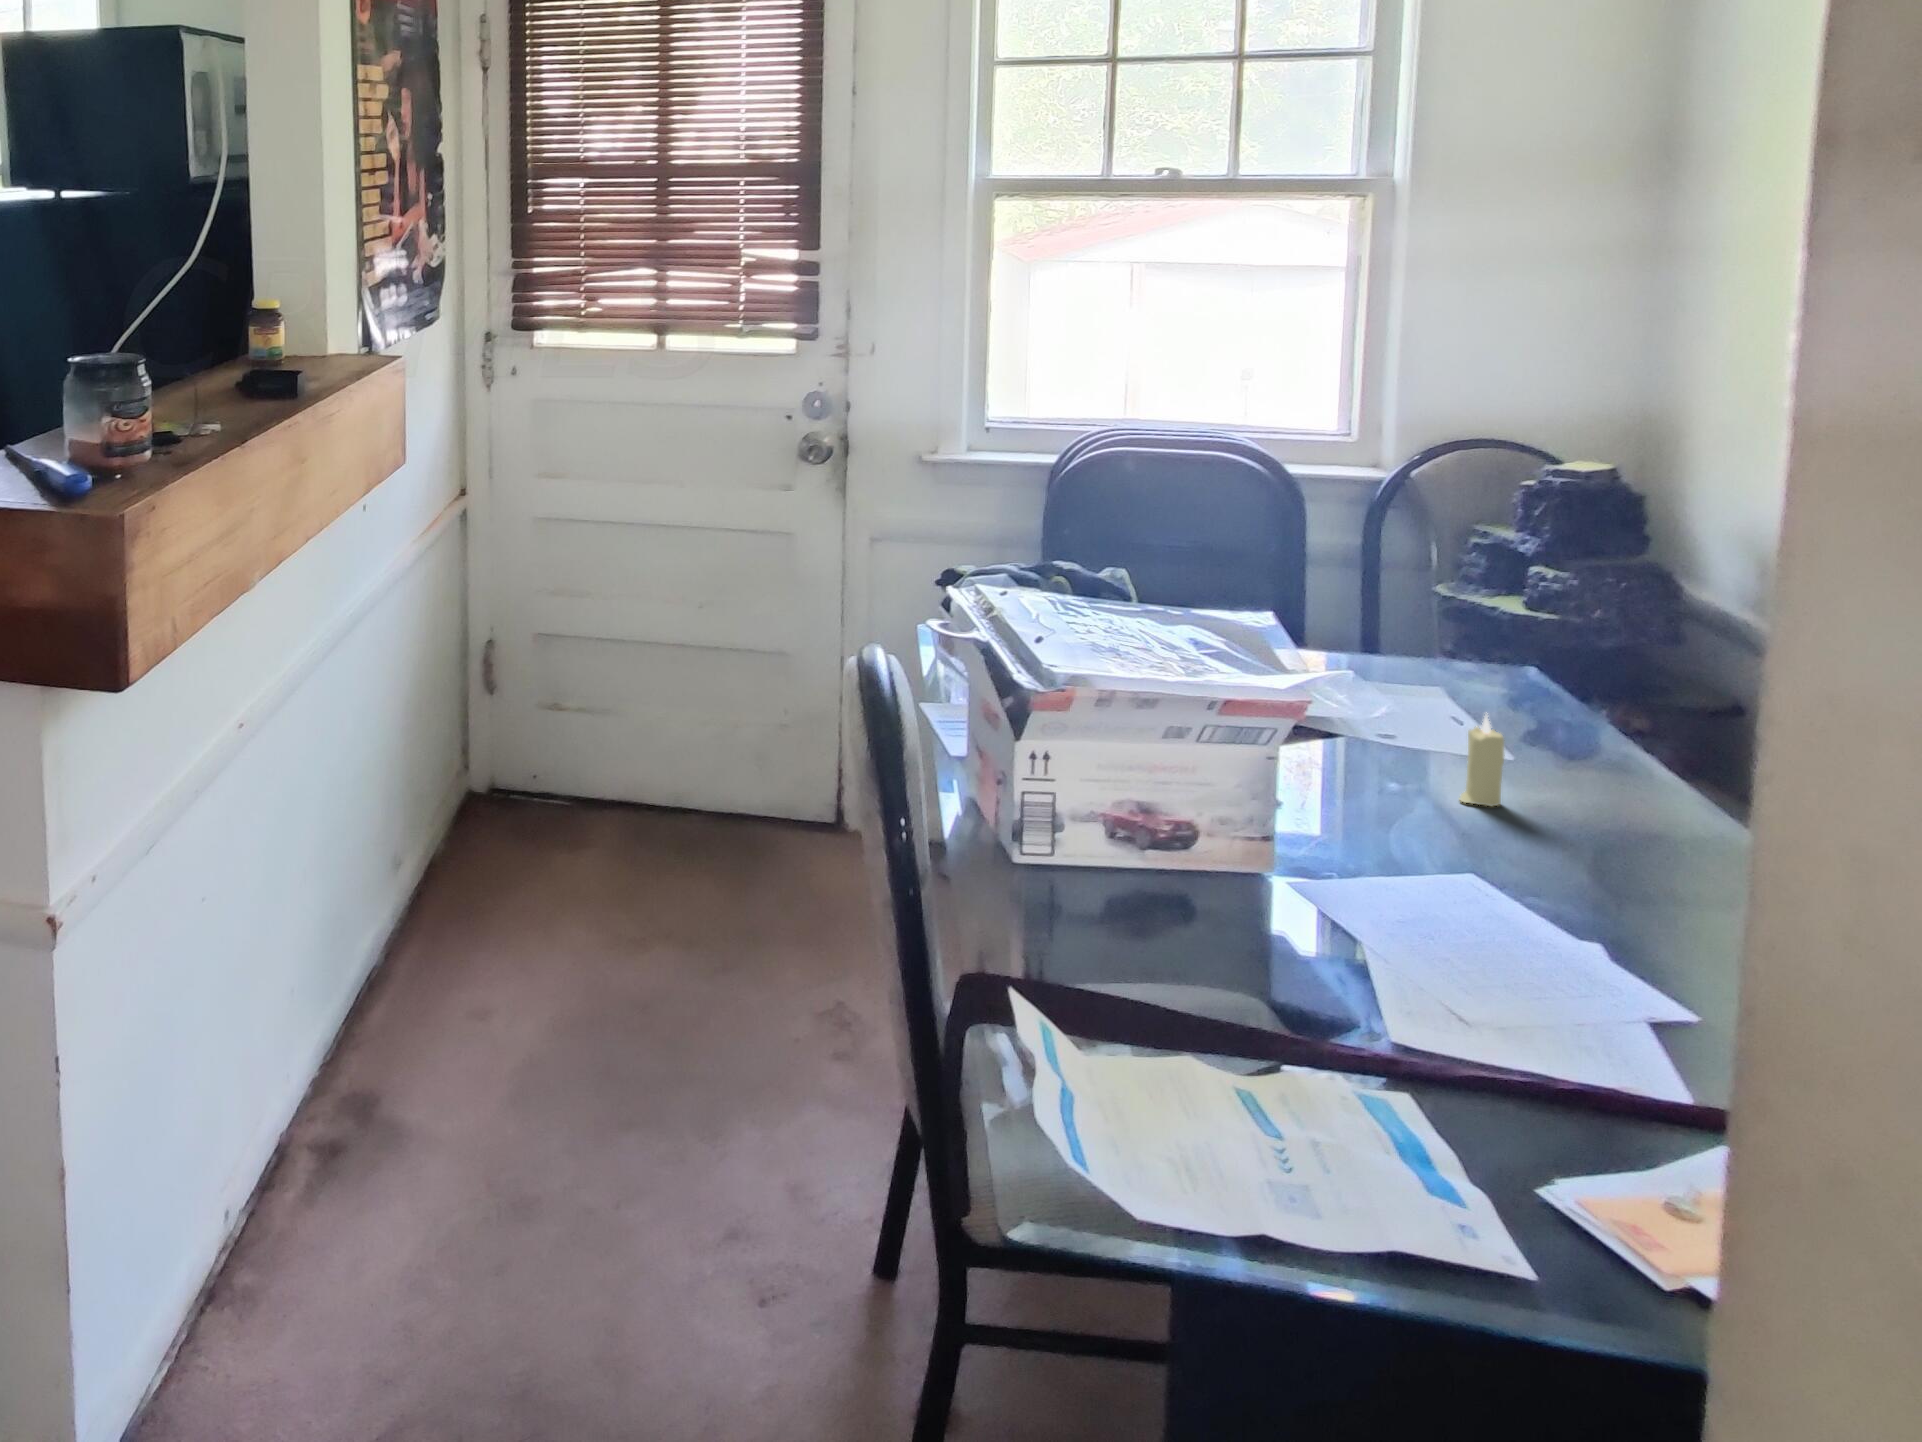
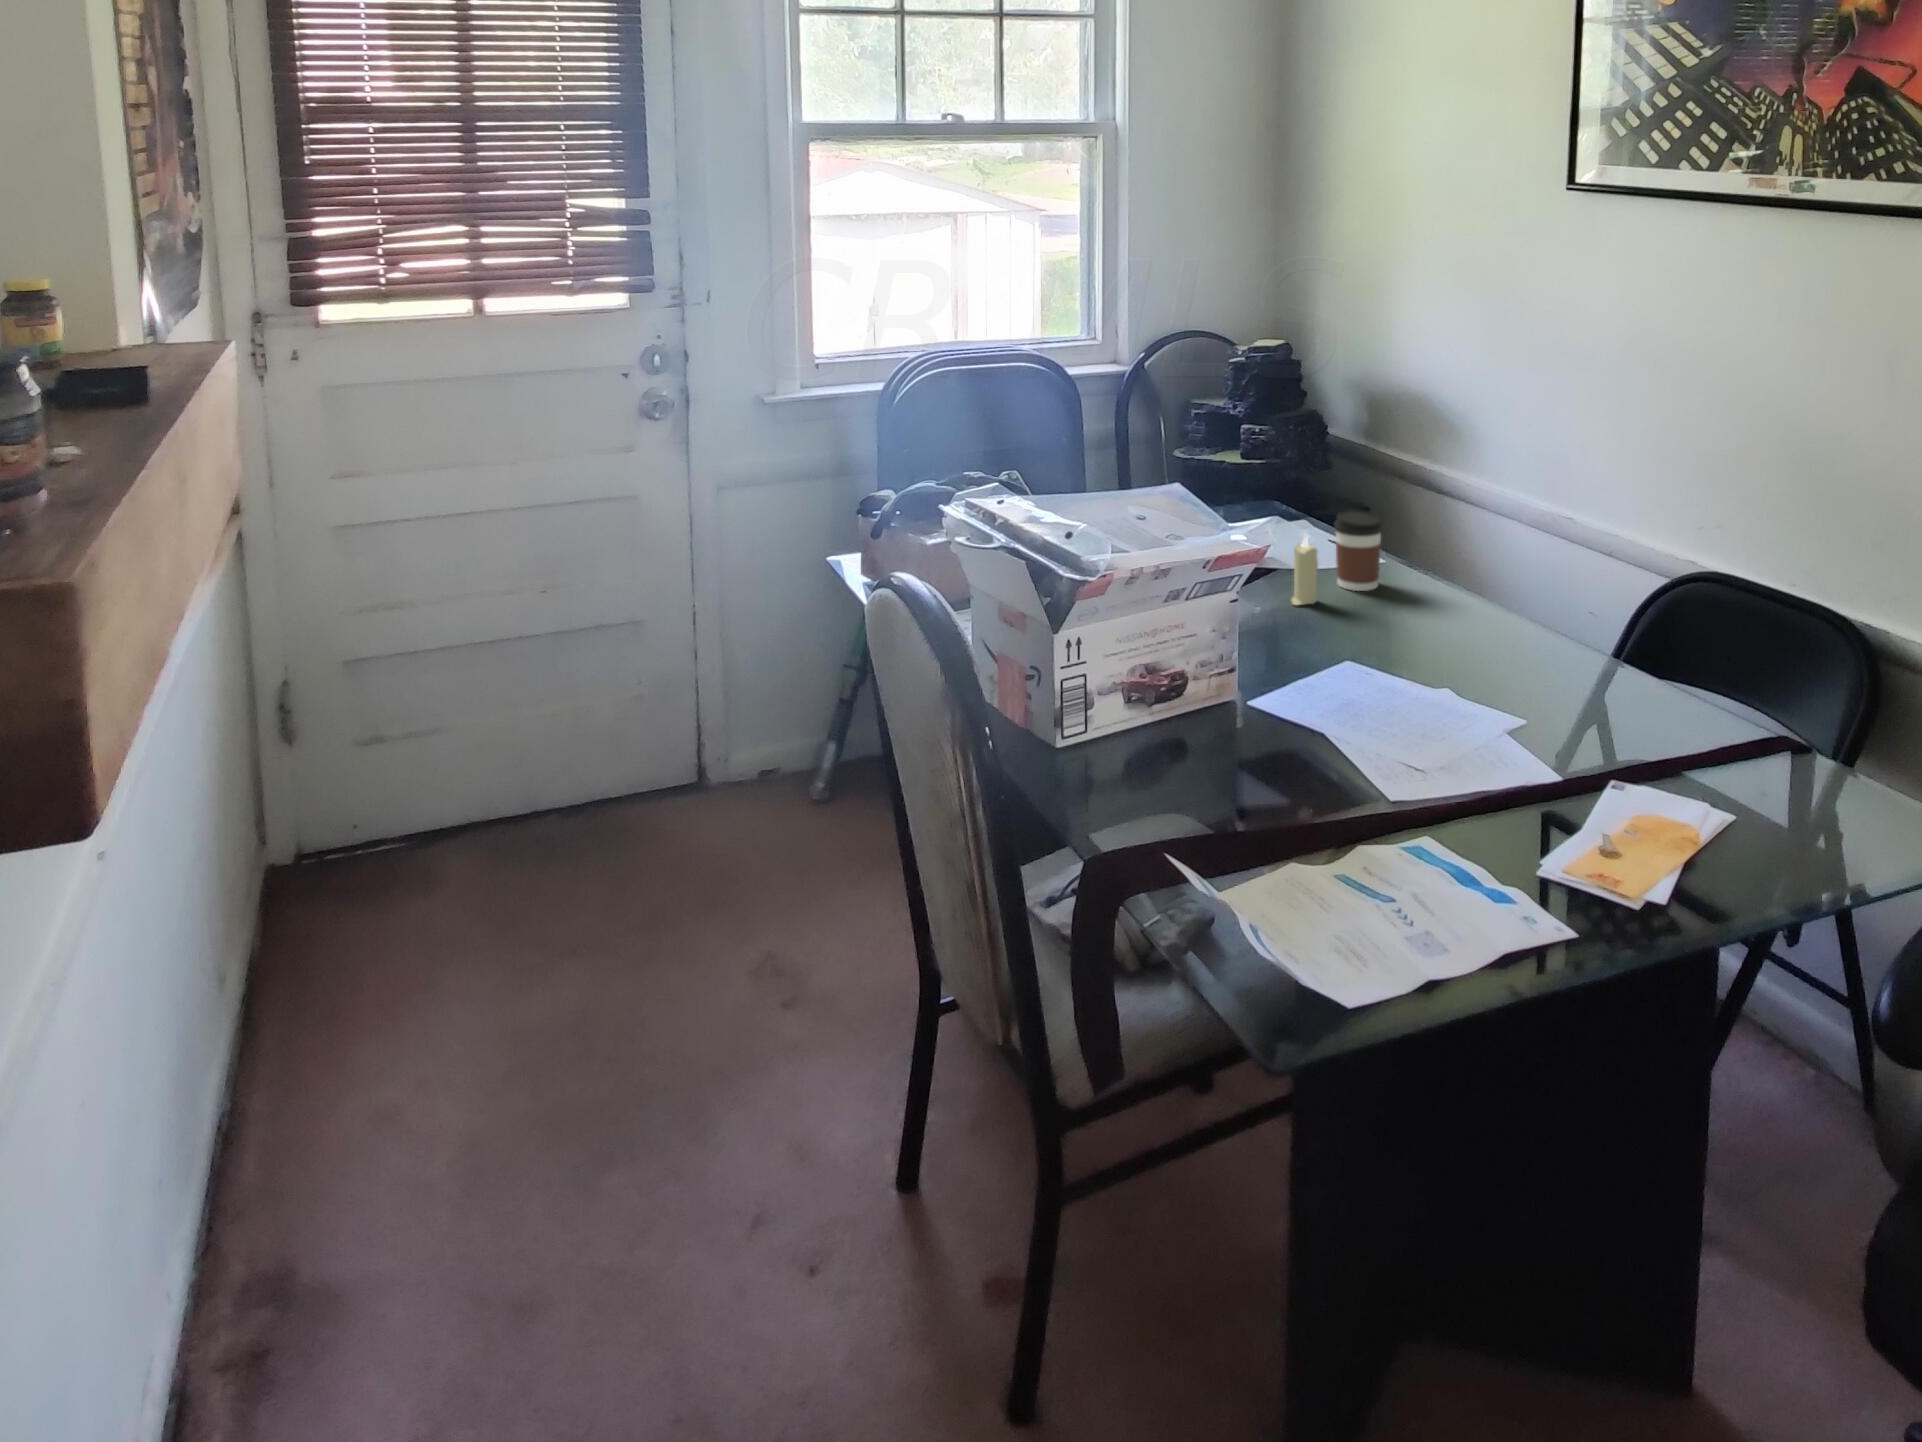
coffee cup: none [1553,701,1632,813] -> present [1334,510,1382,591]

